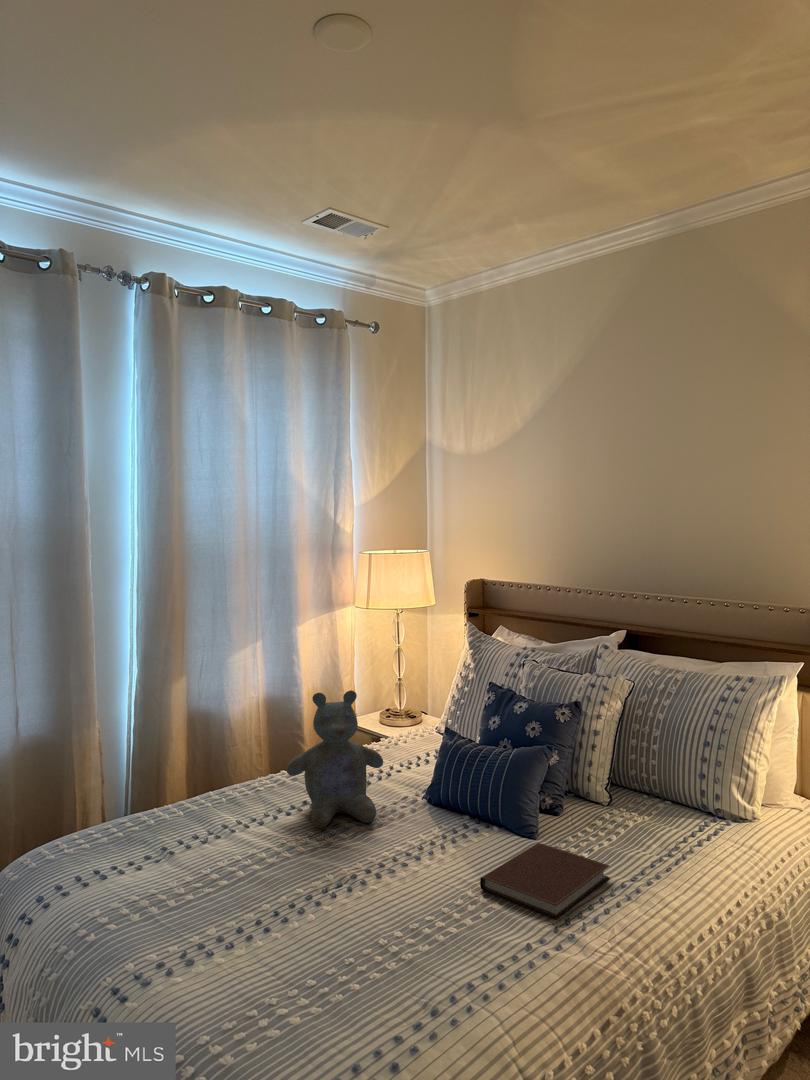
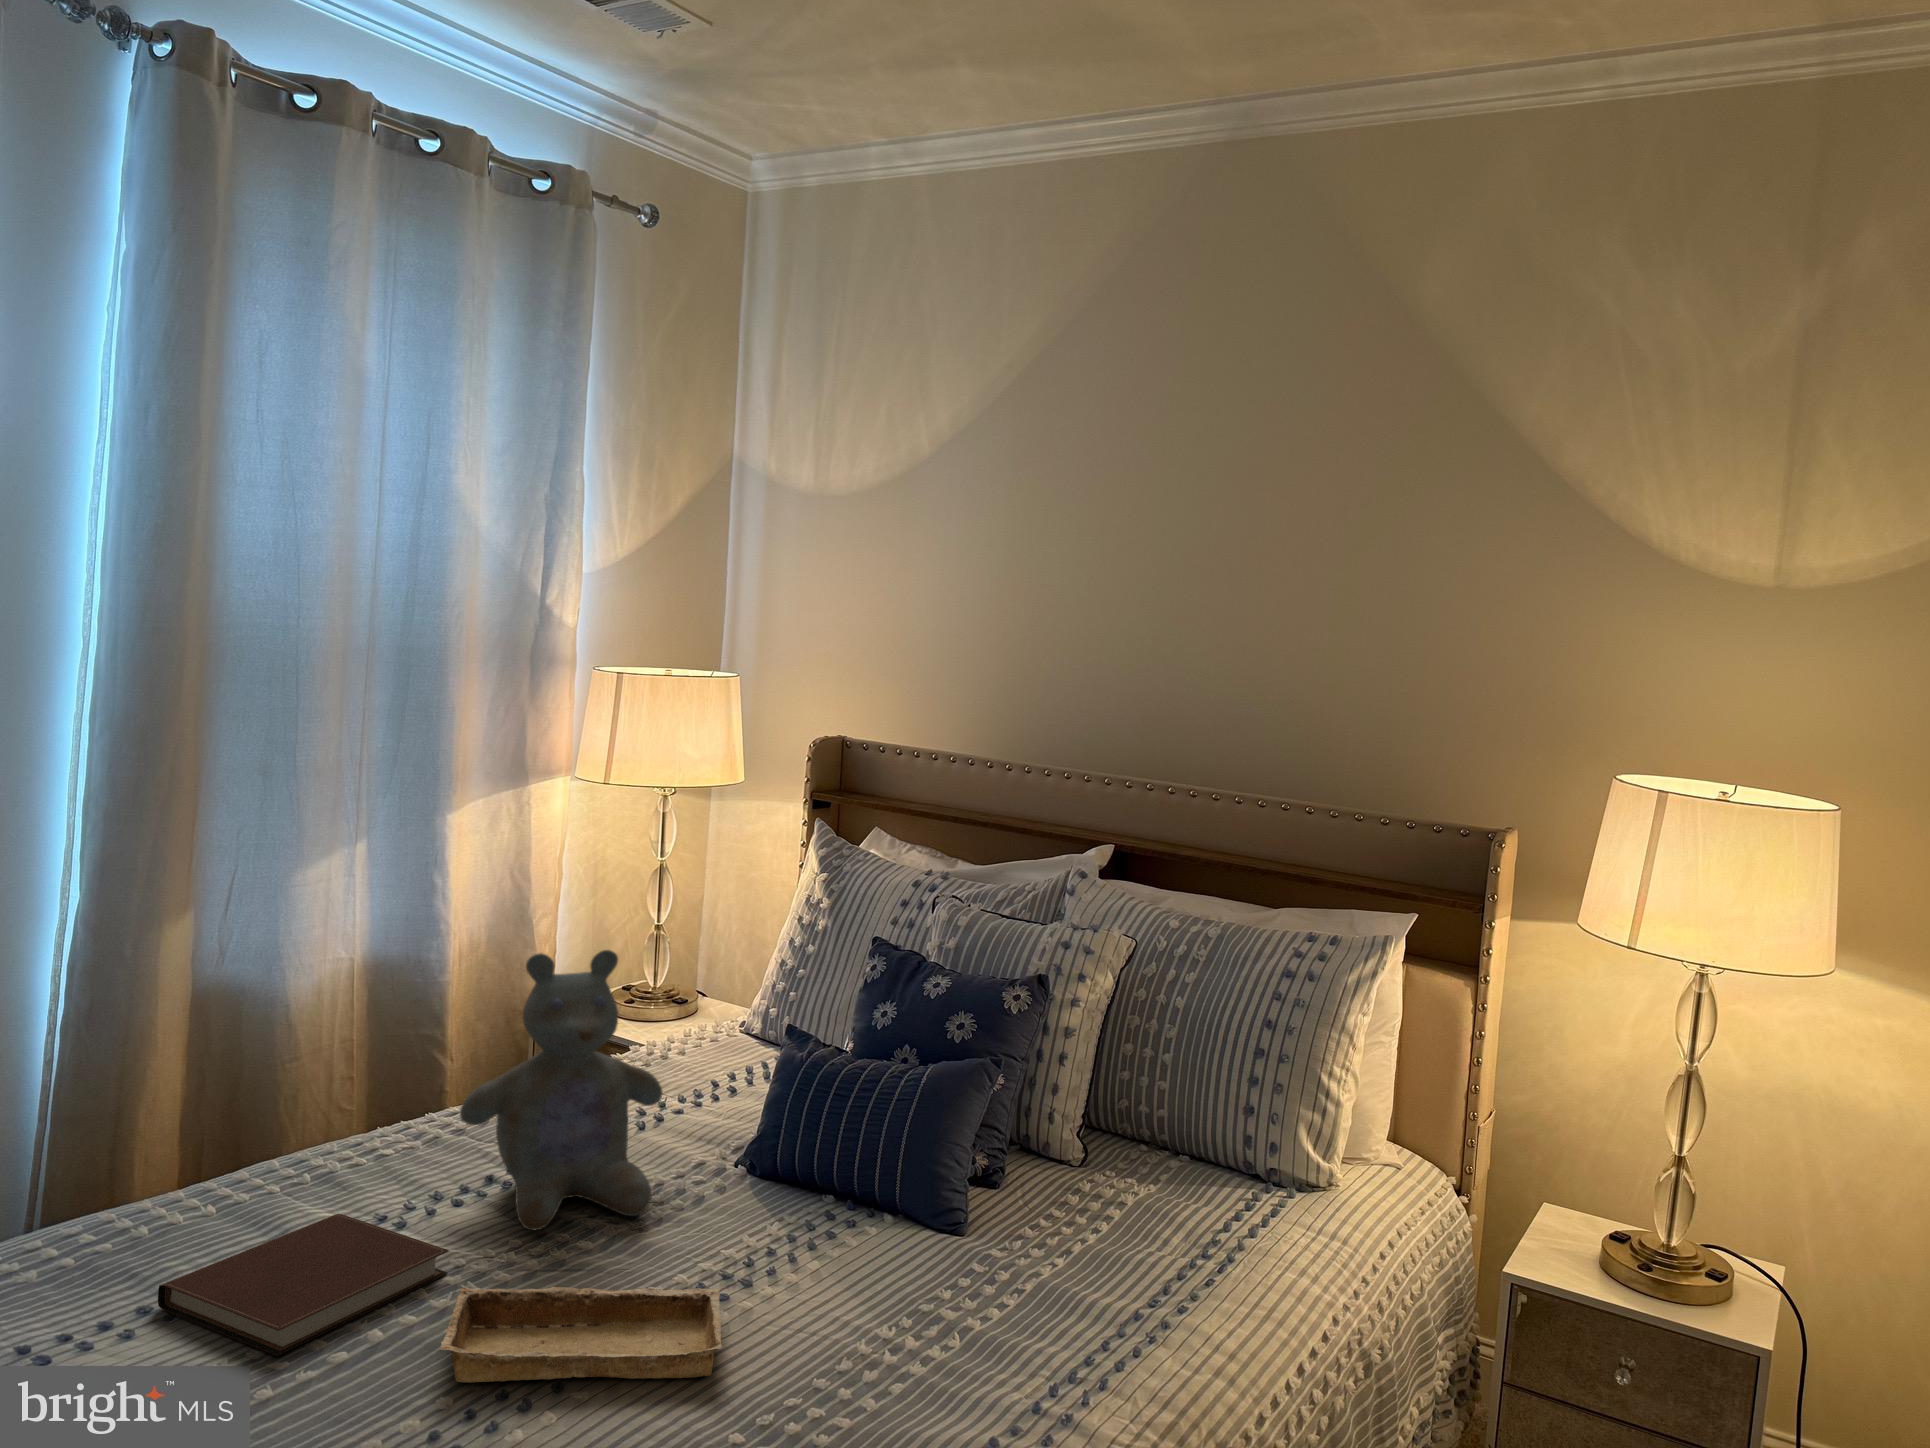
notebook: present [480,843,609,919] -> present [158,1214,449,1356]
tray: none [263,853,401,903] -> present [441,1287,722,1383]

